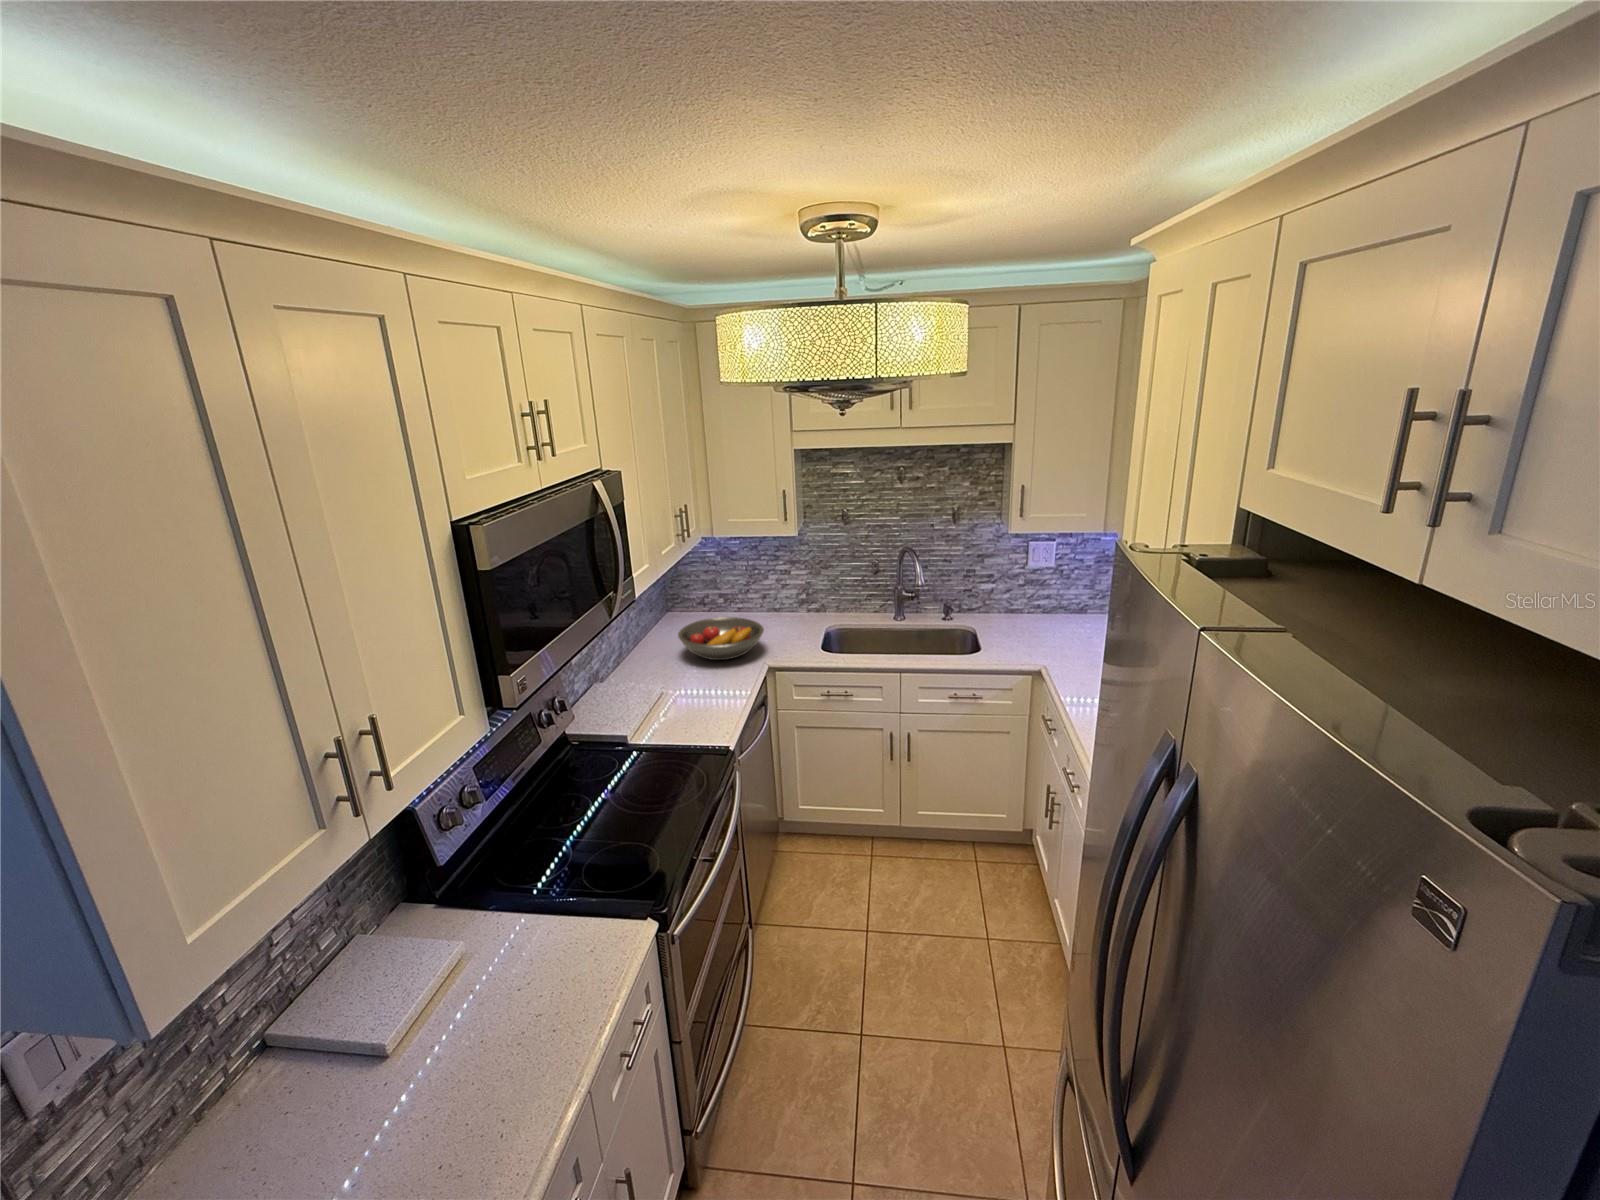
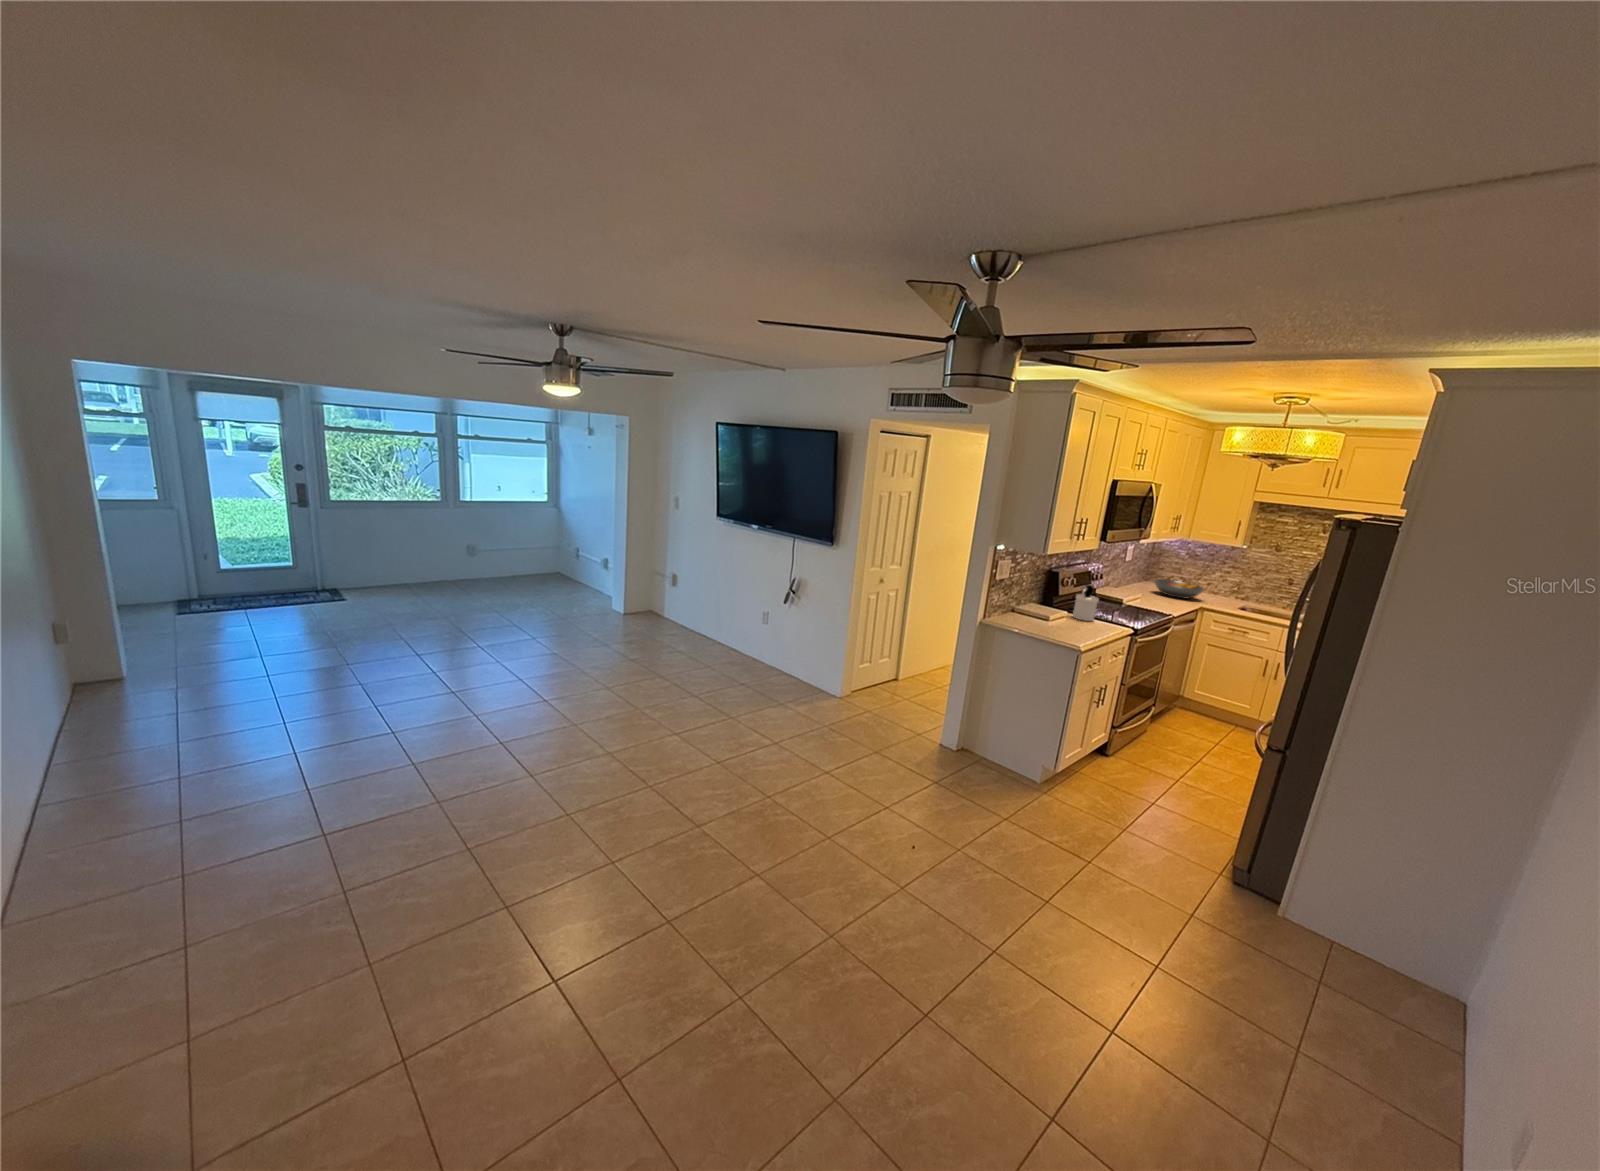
soap dispenser: none [411,958,512,1096] -> present [1073,585,1099,621]

